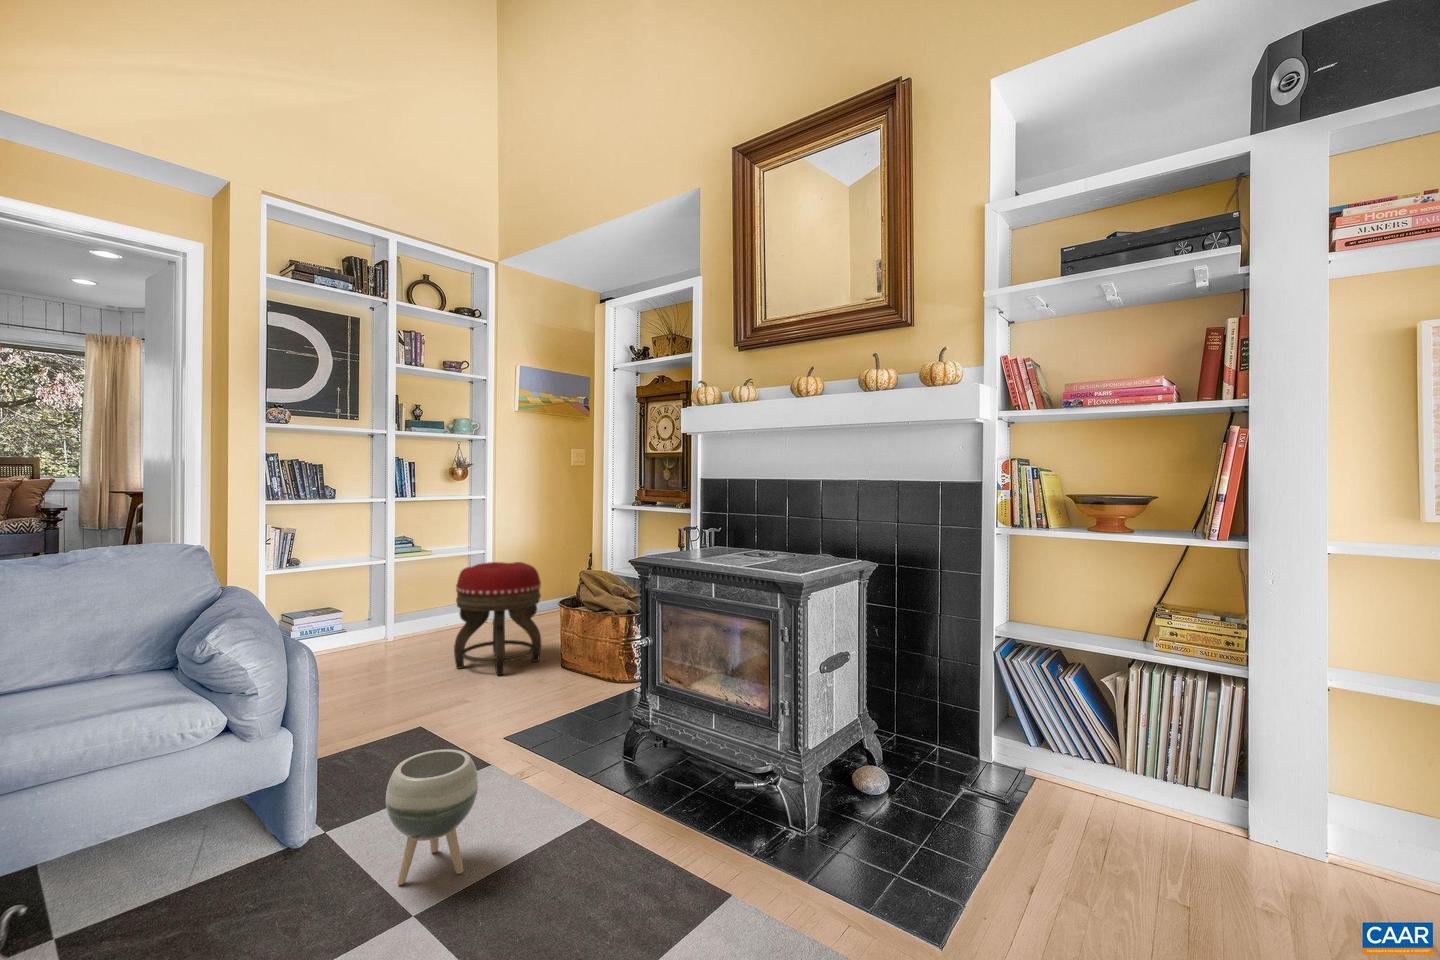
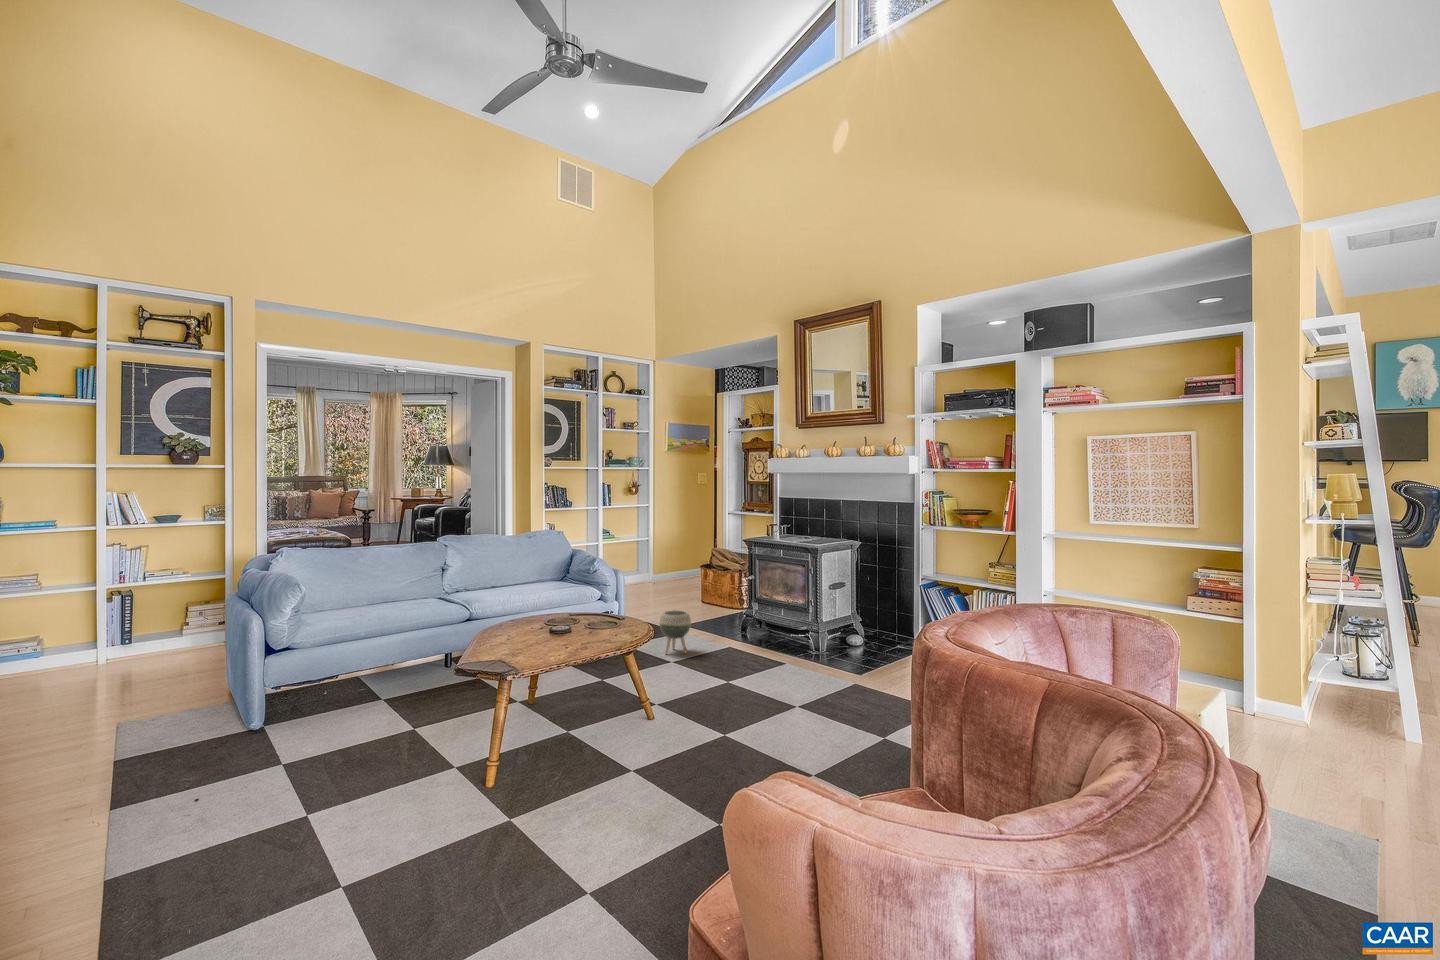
footstool: present [454,562,541,676] -> none [645,544,690,605]

